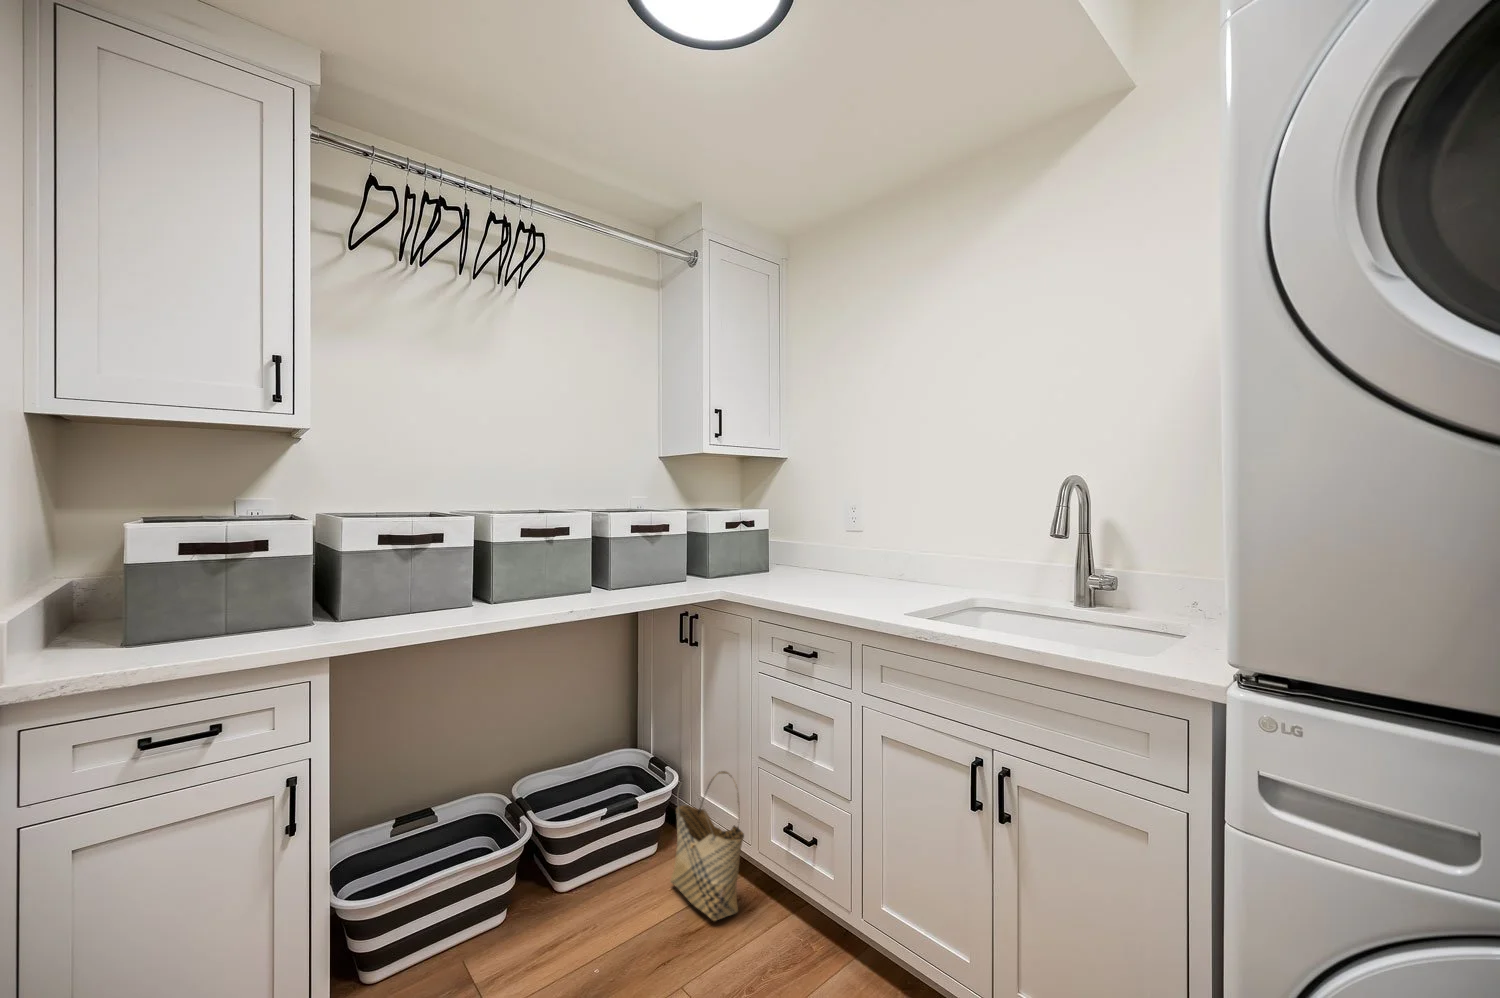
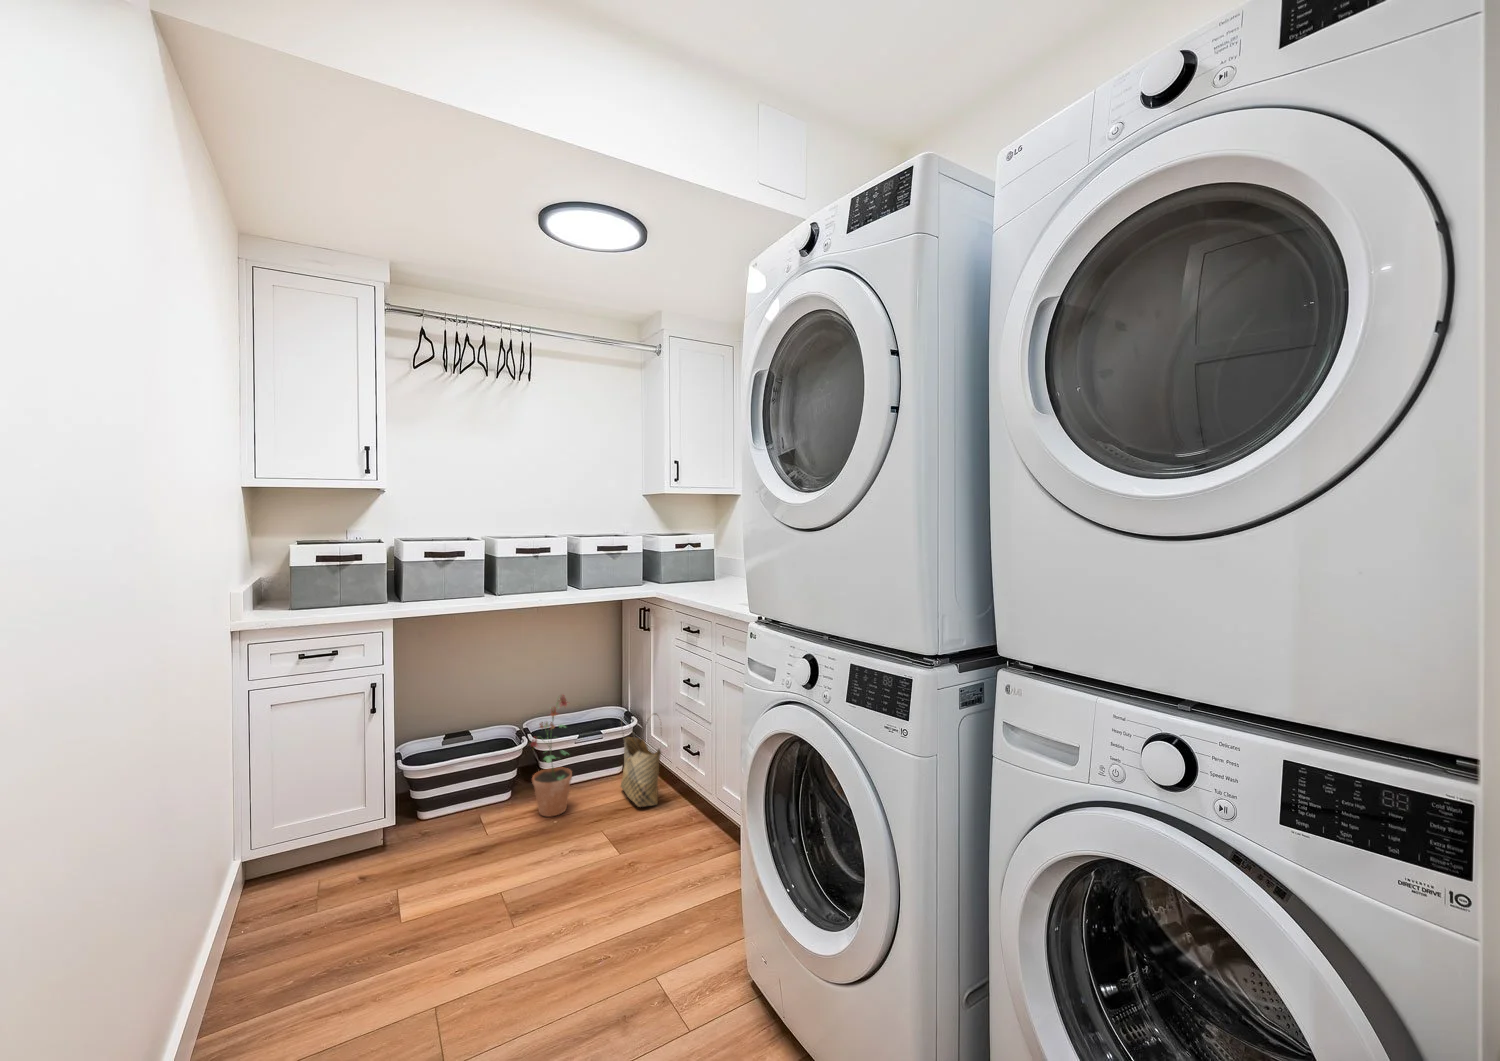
potted plant: none [546,753,611,953] -> present [531,695,572,817]

